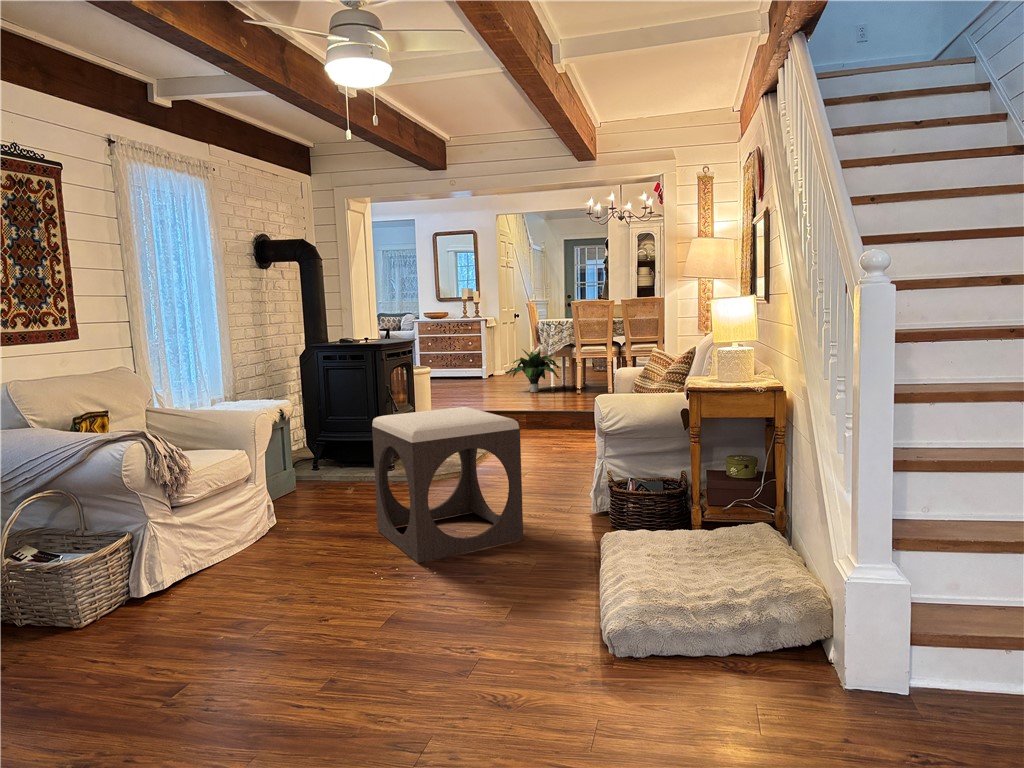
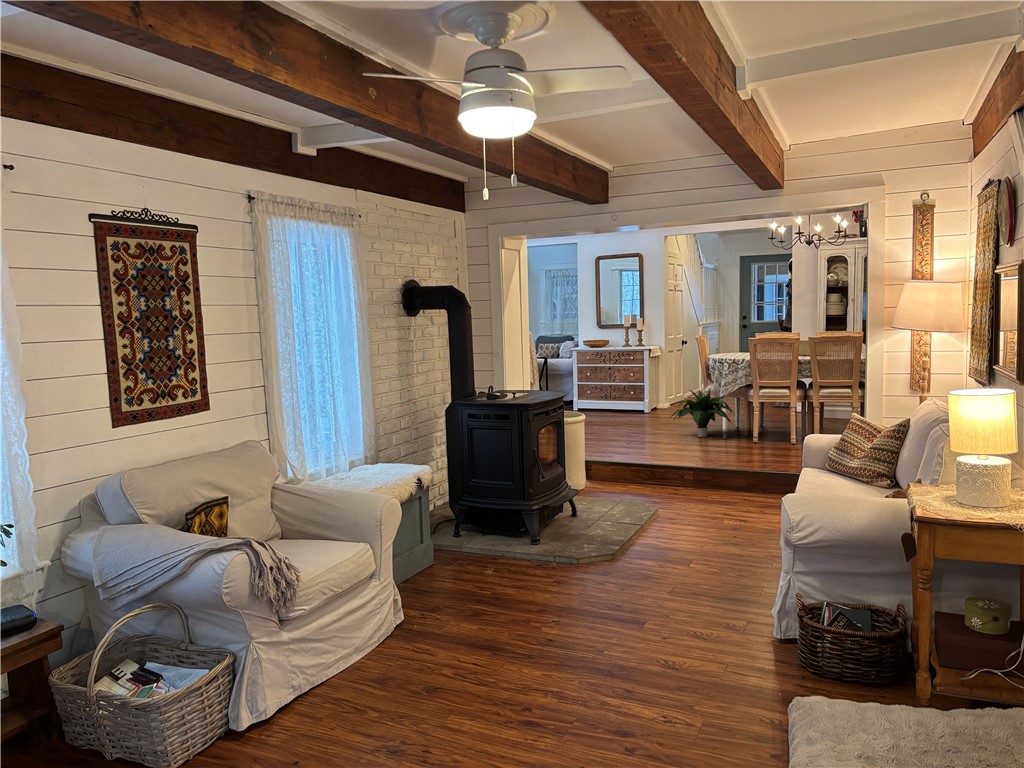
footstool: present [372,407,523,563] -> none [510,501,692,715]

